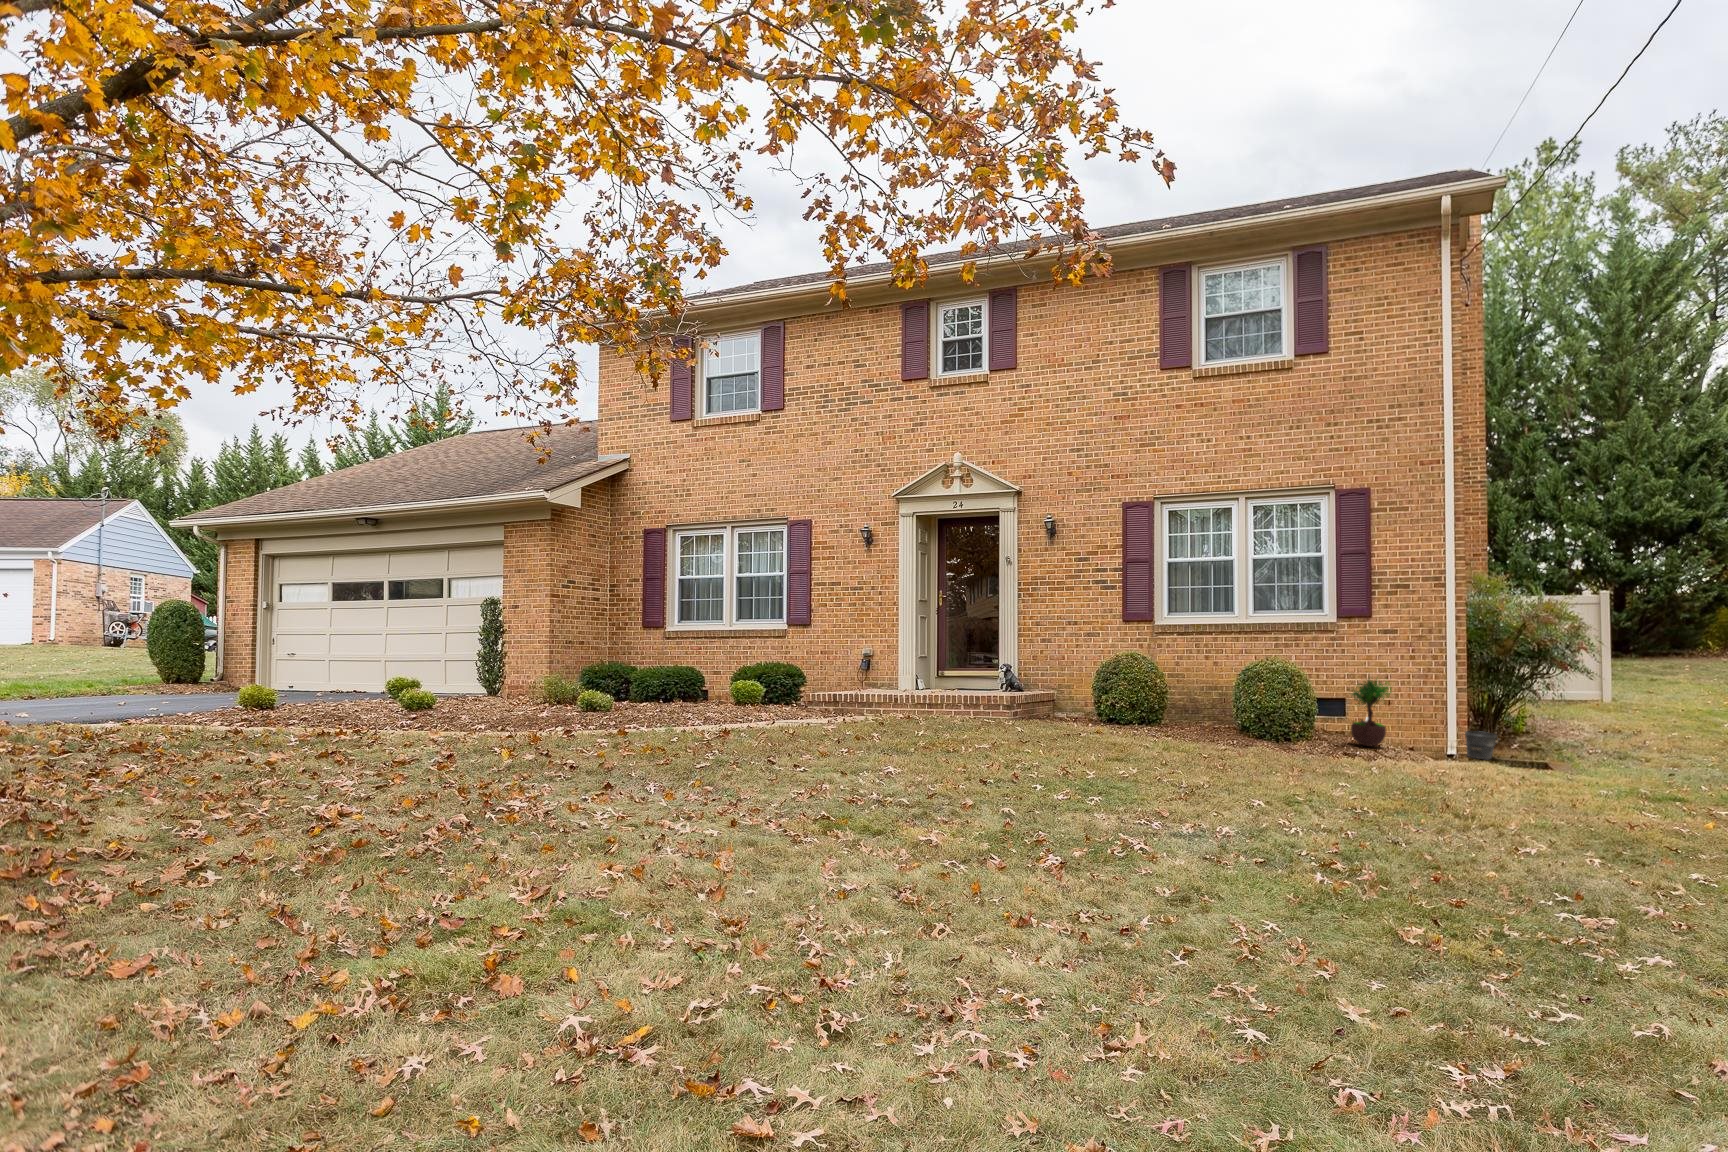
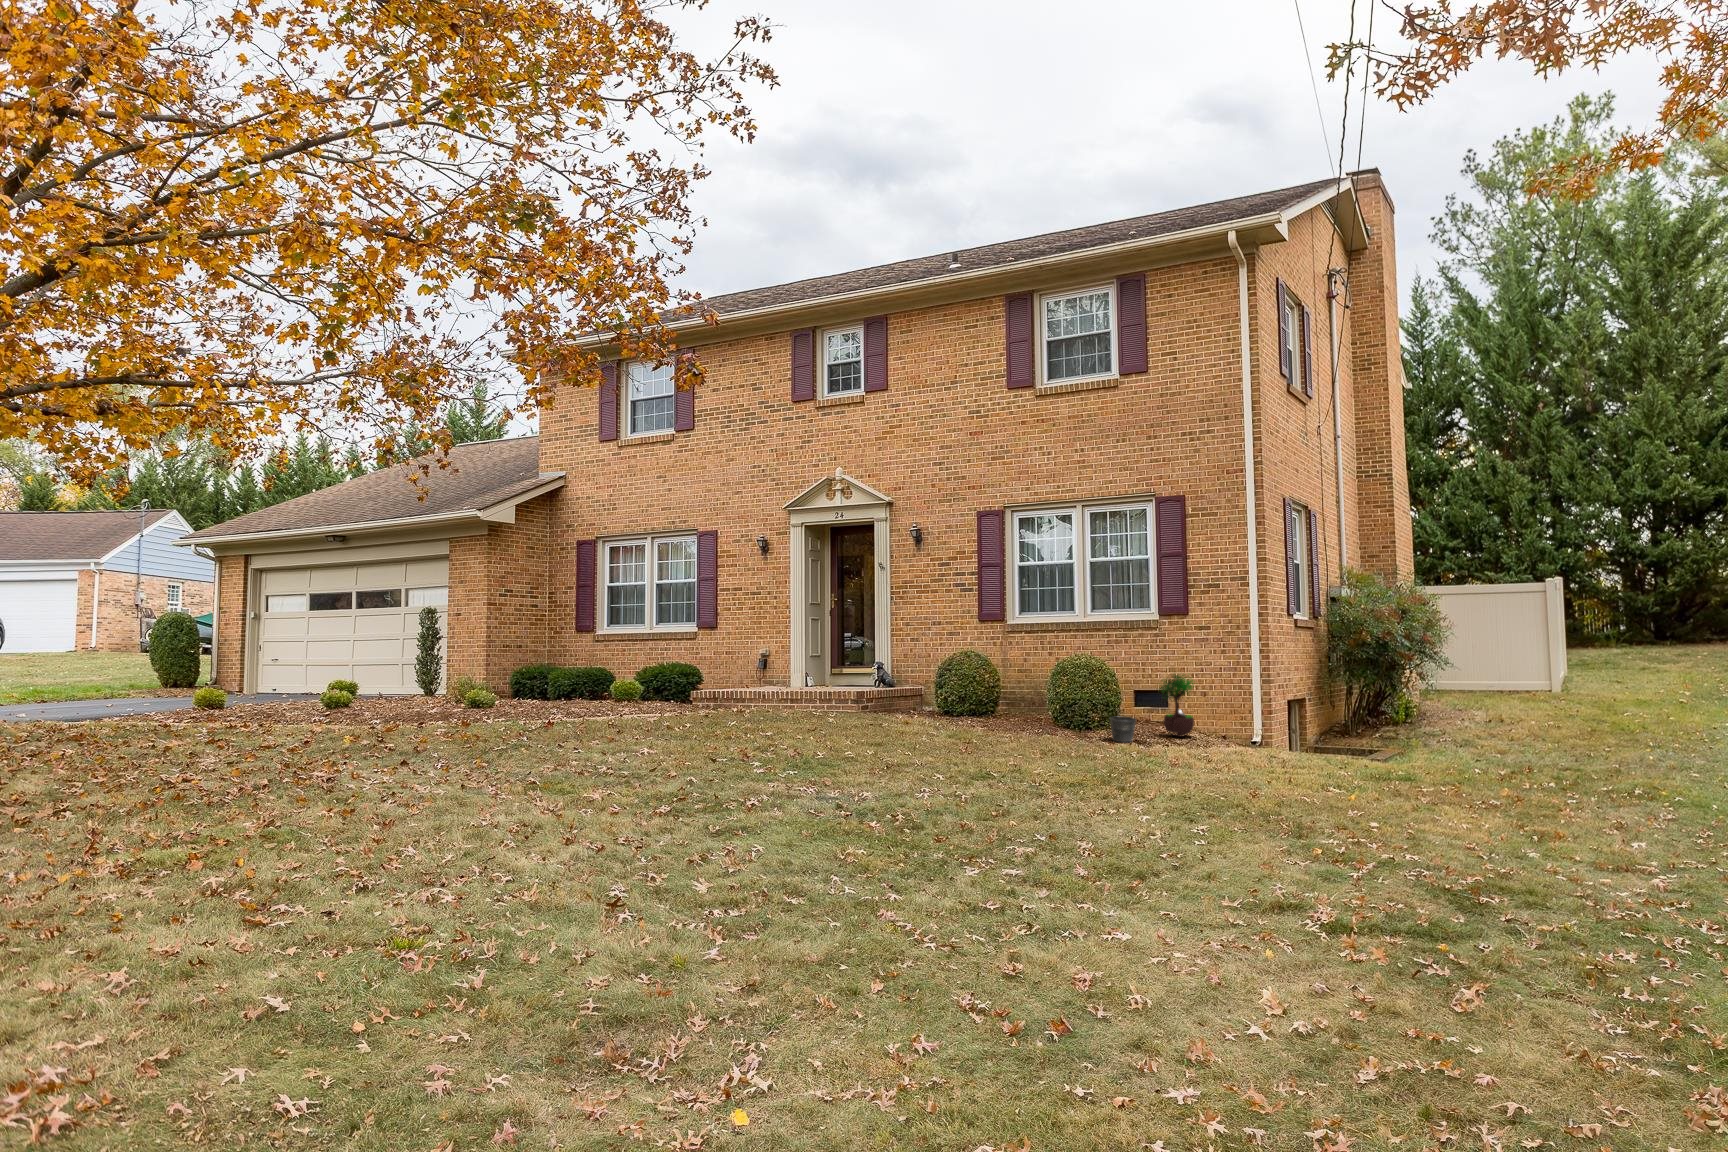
bucket: present [1465,731,1499,759] -> present [1110,717,1136,742]

